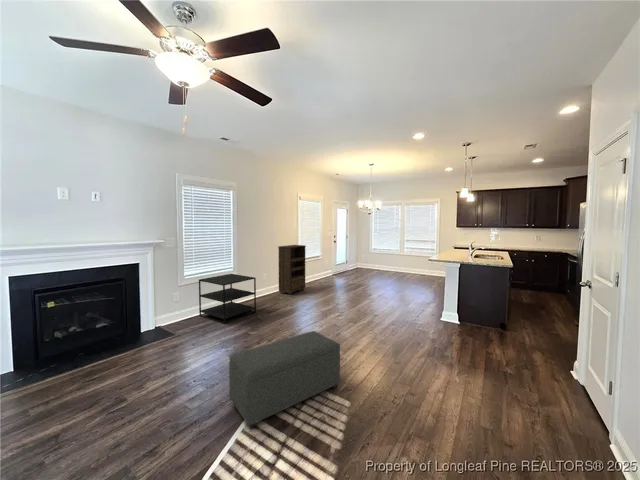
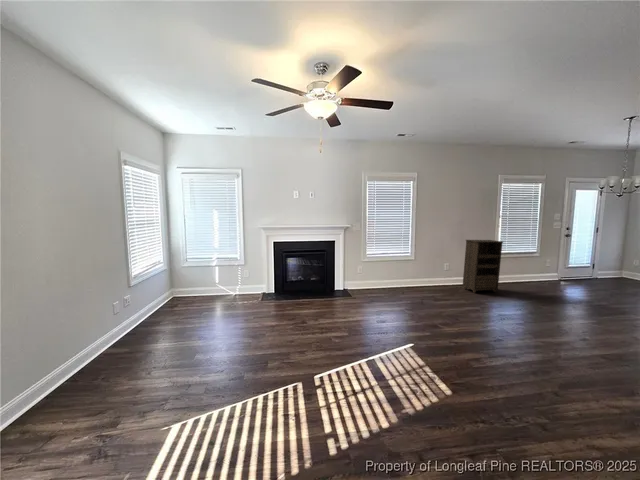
side table: present [199,274,256,324] -> none [378,260,427,300]
ottoman: present [229,331,340,429] -> none [355,313,456,379]

